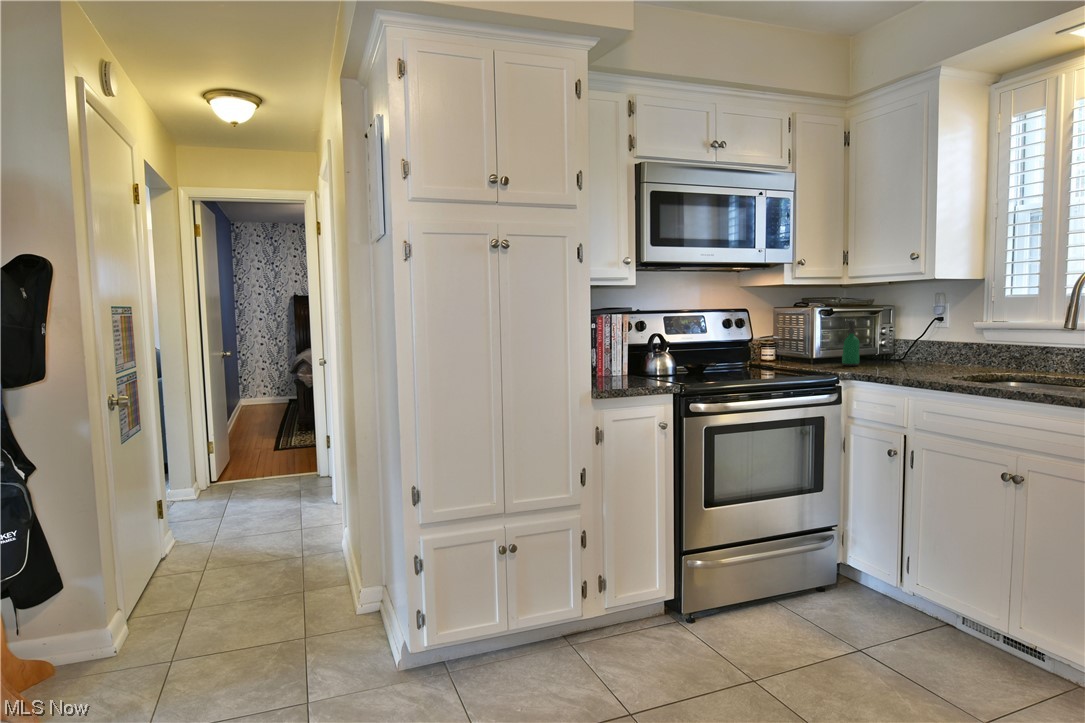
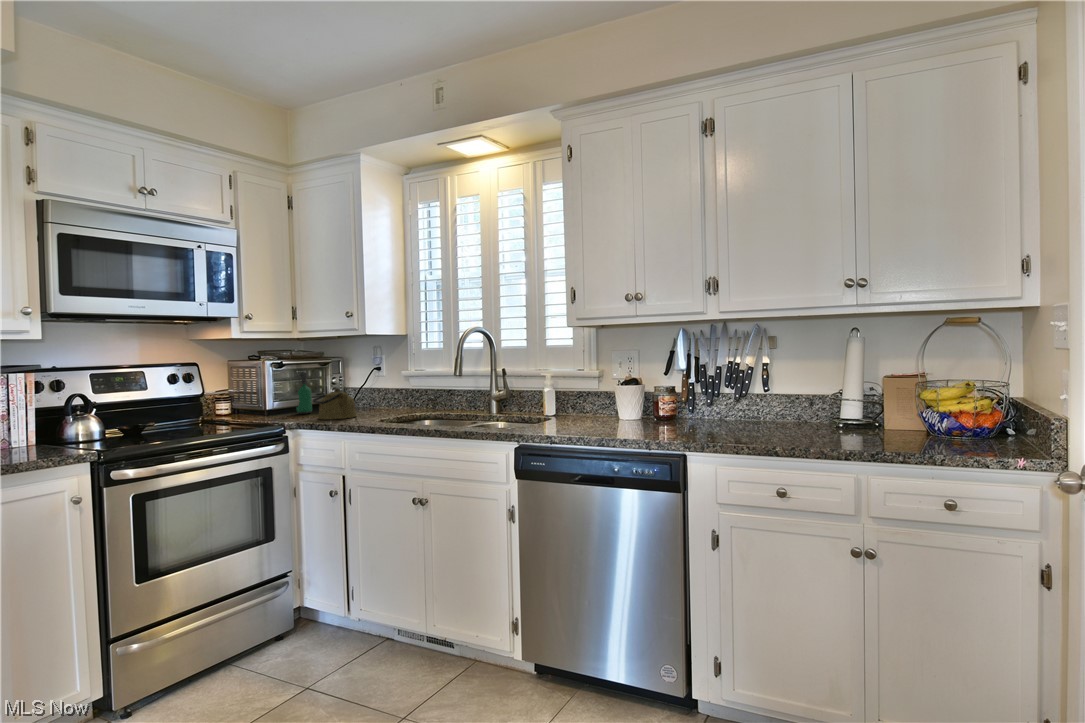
kettle: none [864,339,917,373] -> present [312,388,357,419]

